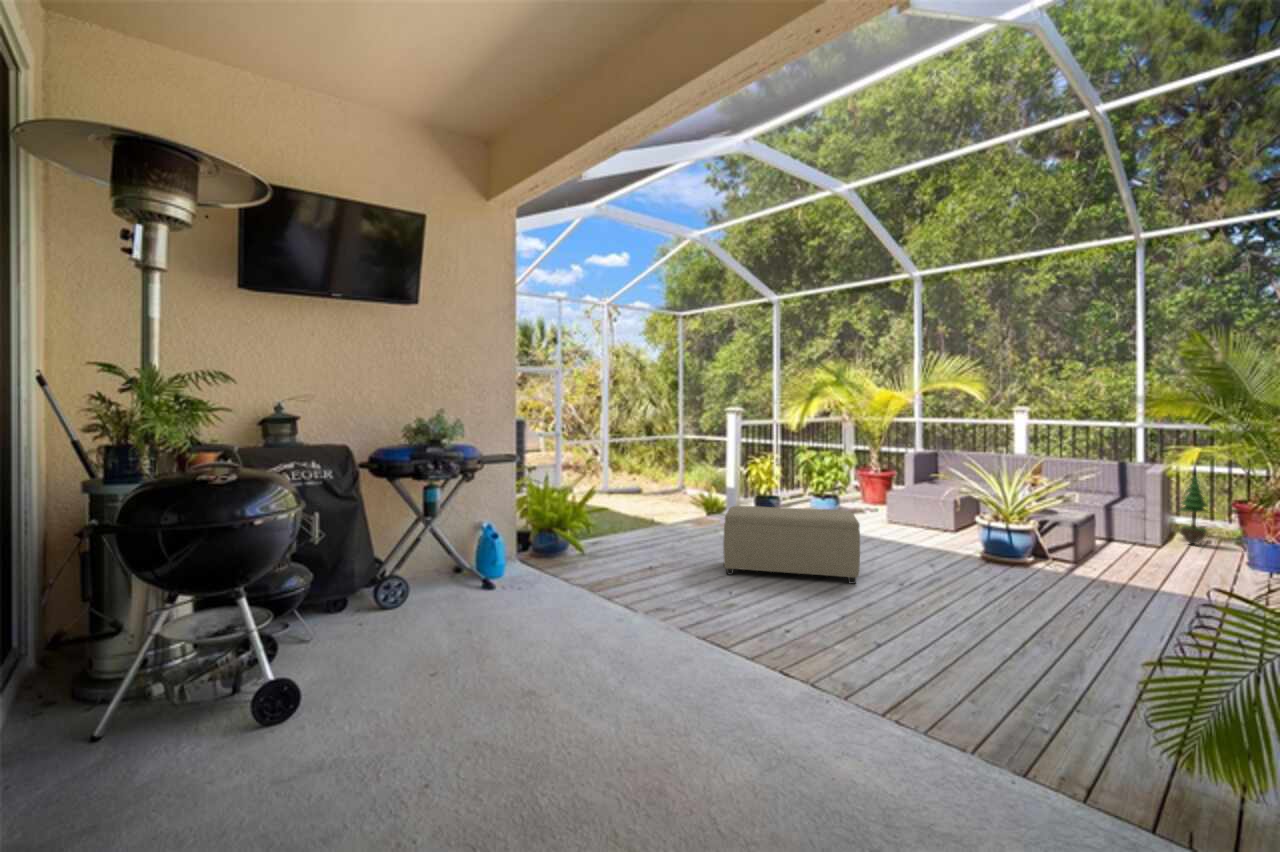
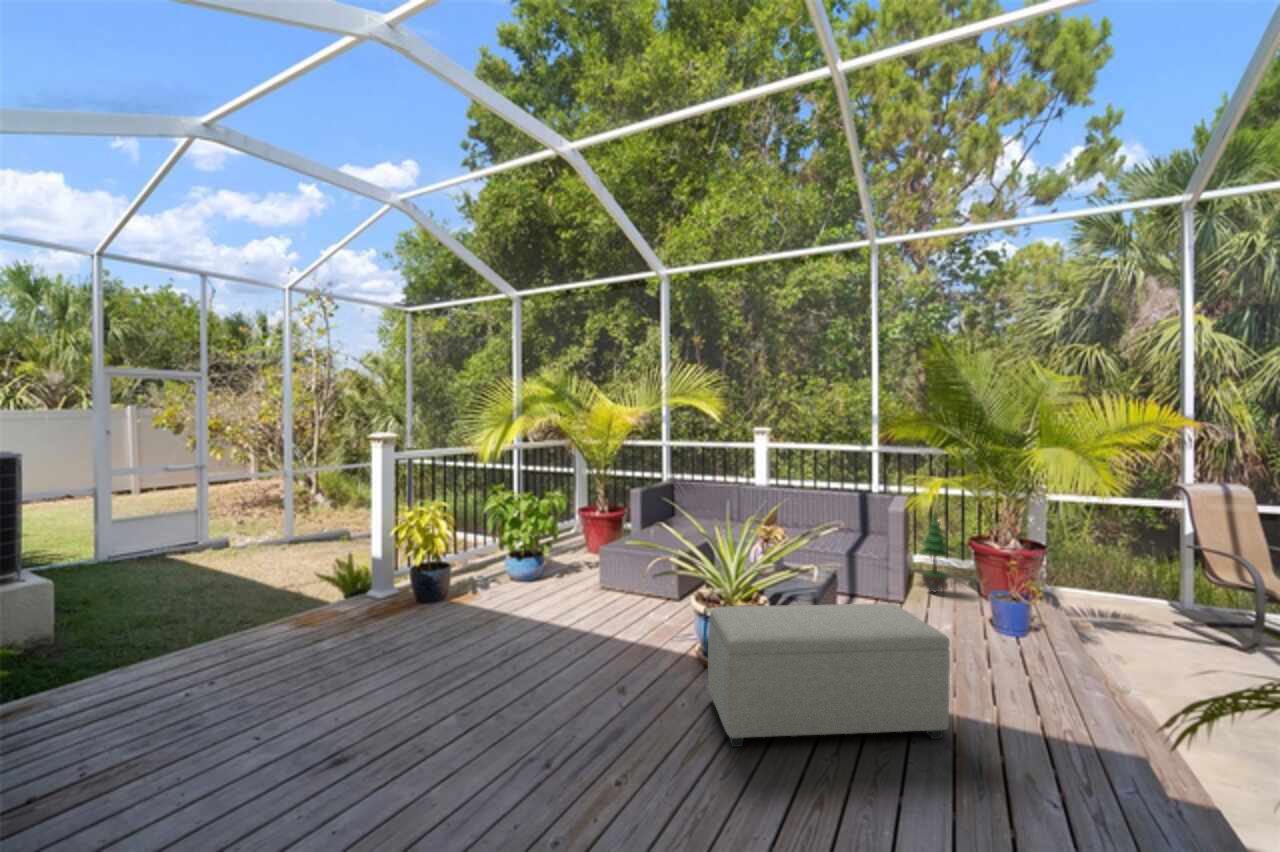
ottoman: present [723,506,860,584] -> present [708,603,950,747]

